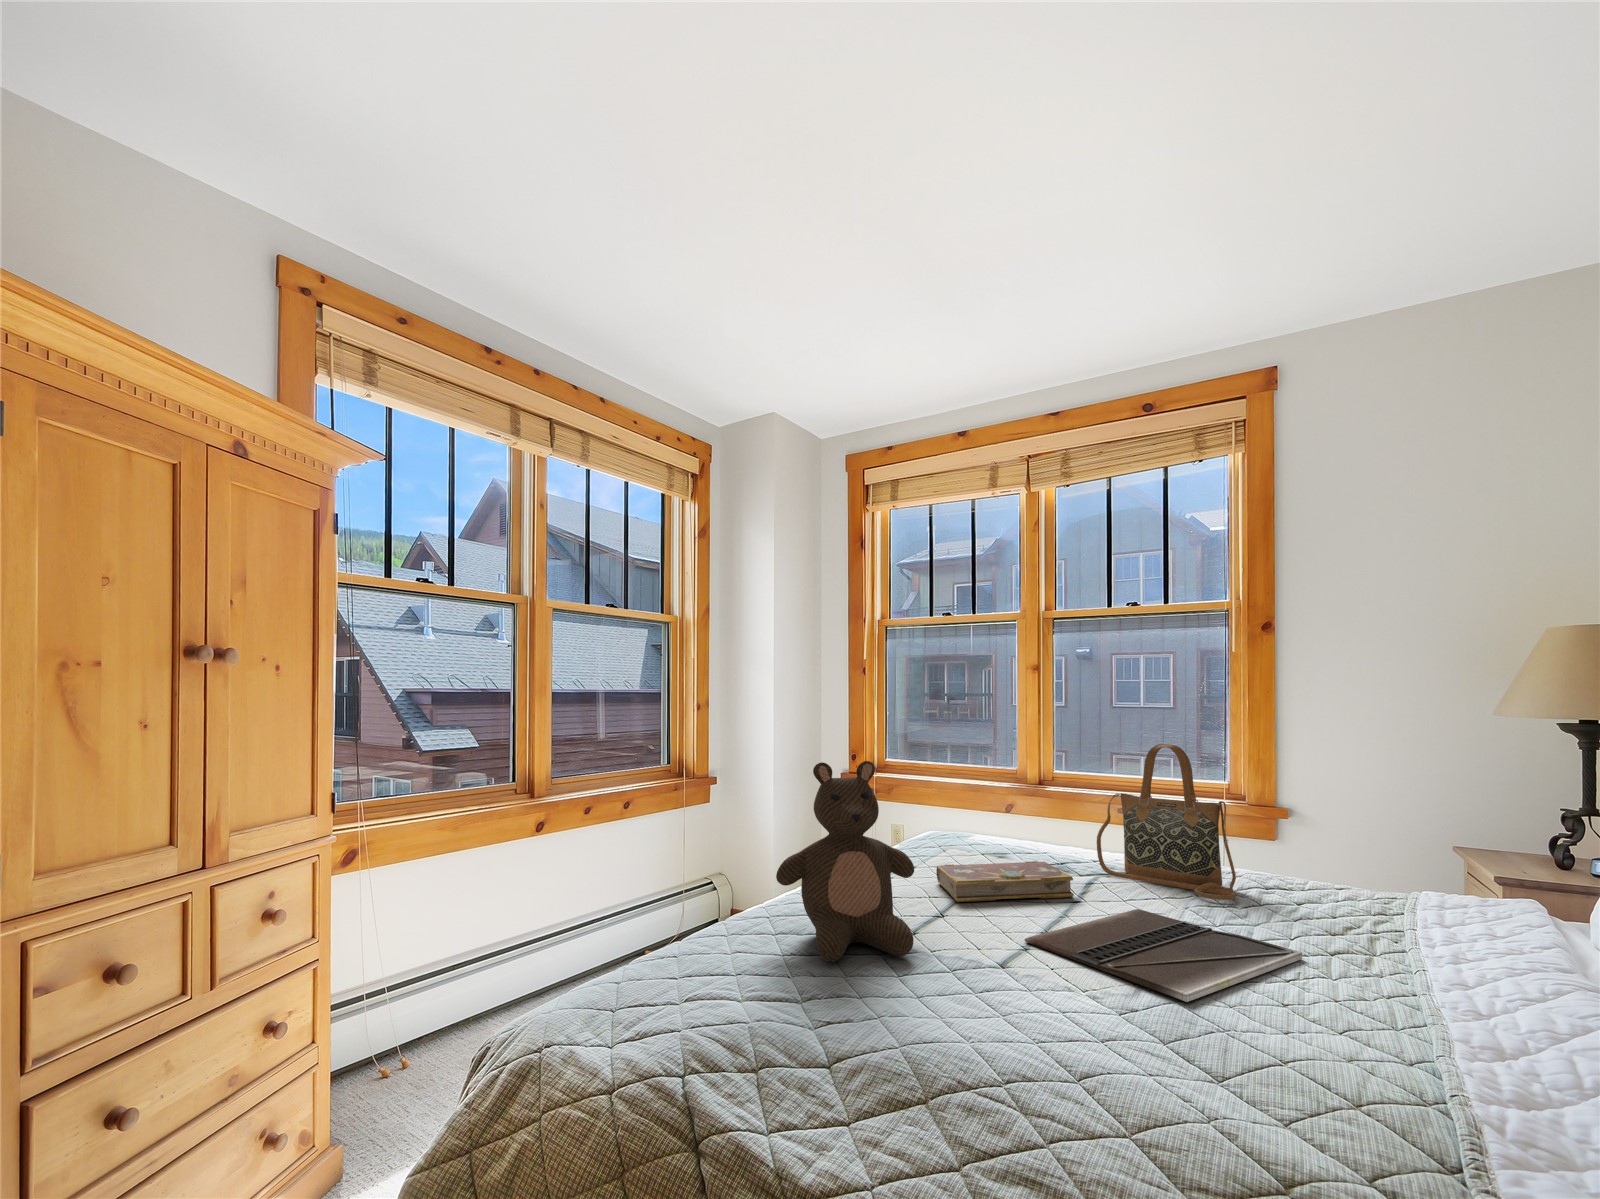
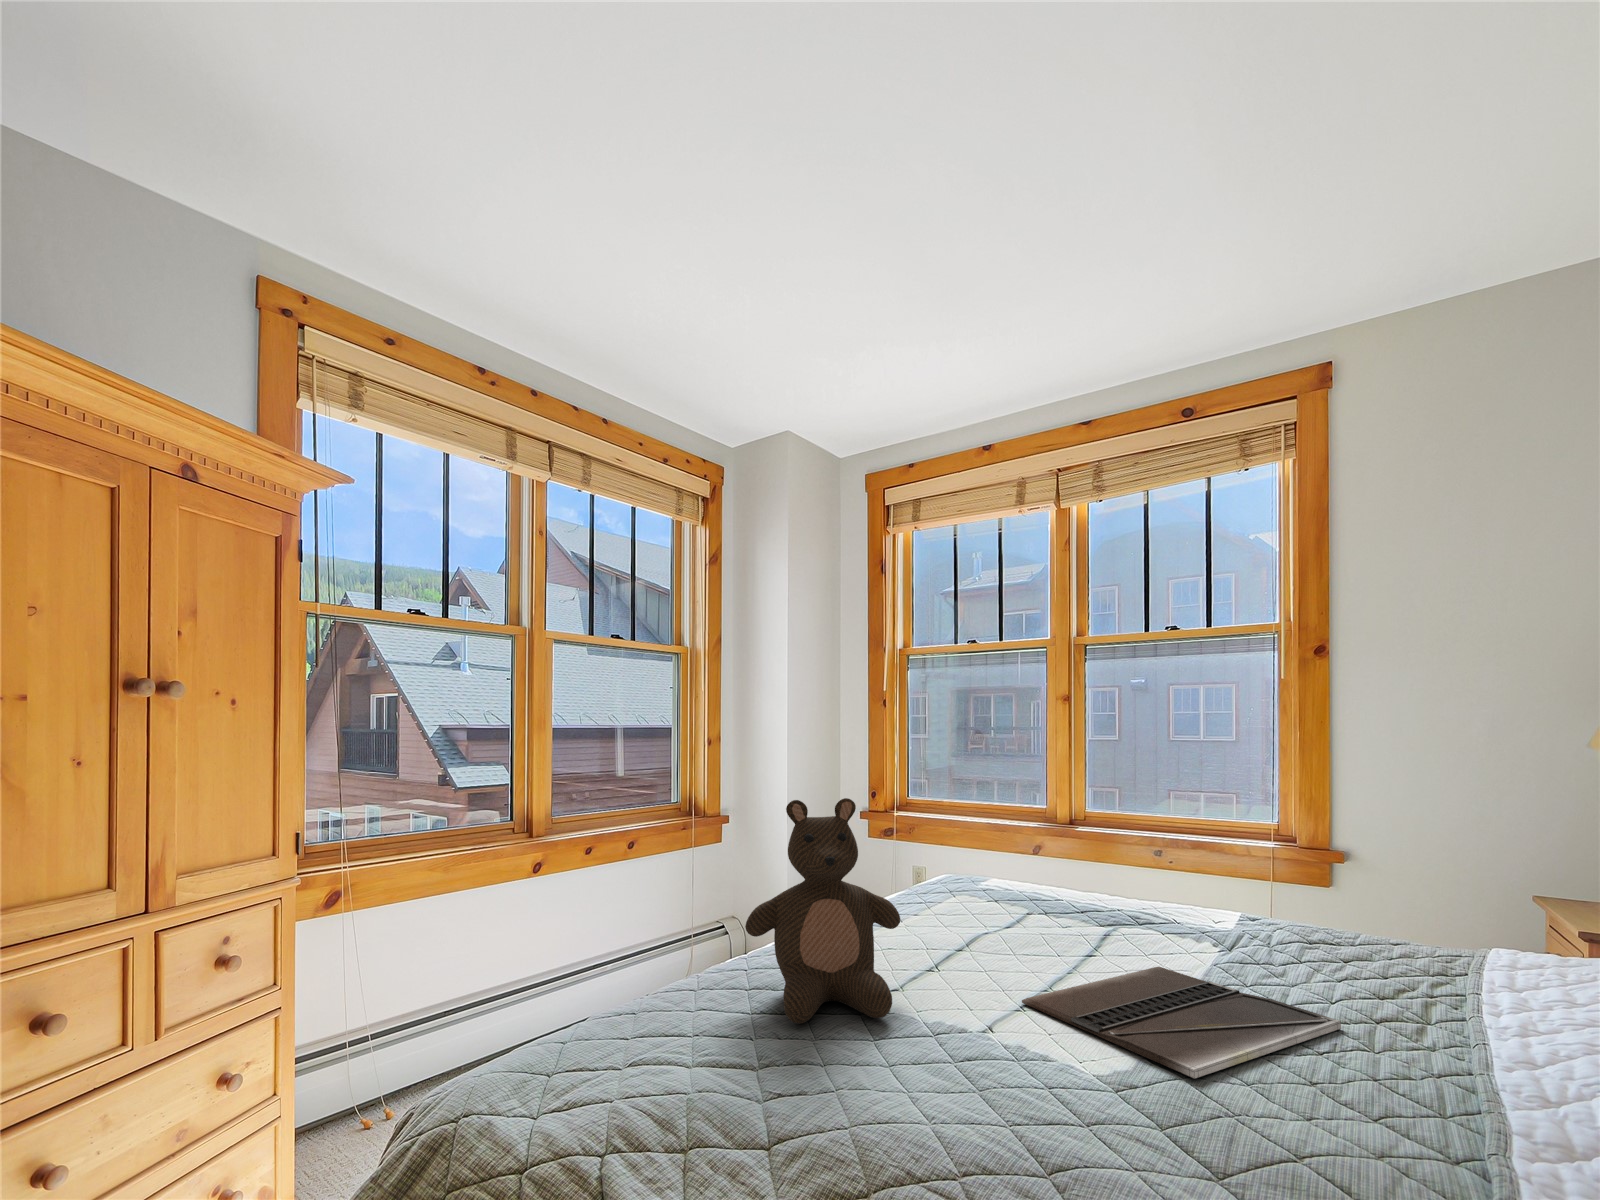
handbag: present [1097,744,1236,900] -> none [1121,779,1277,957]
book: present [936,861,1074,902] -> none [938,911,1089,956]

